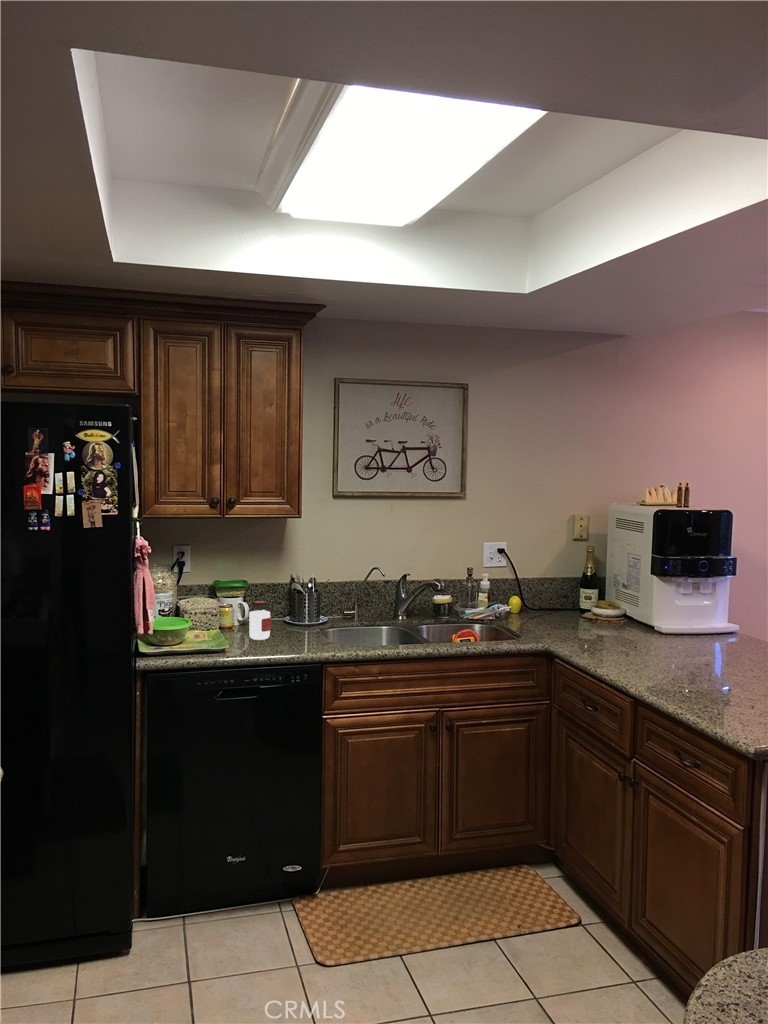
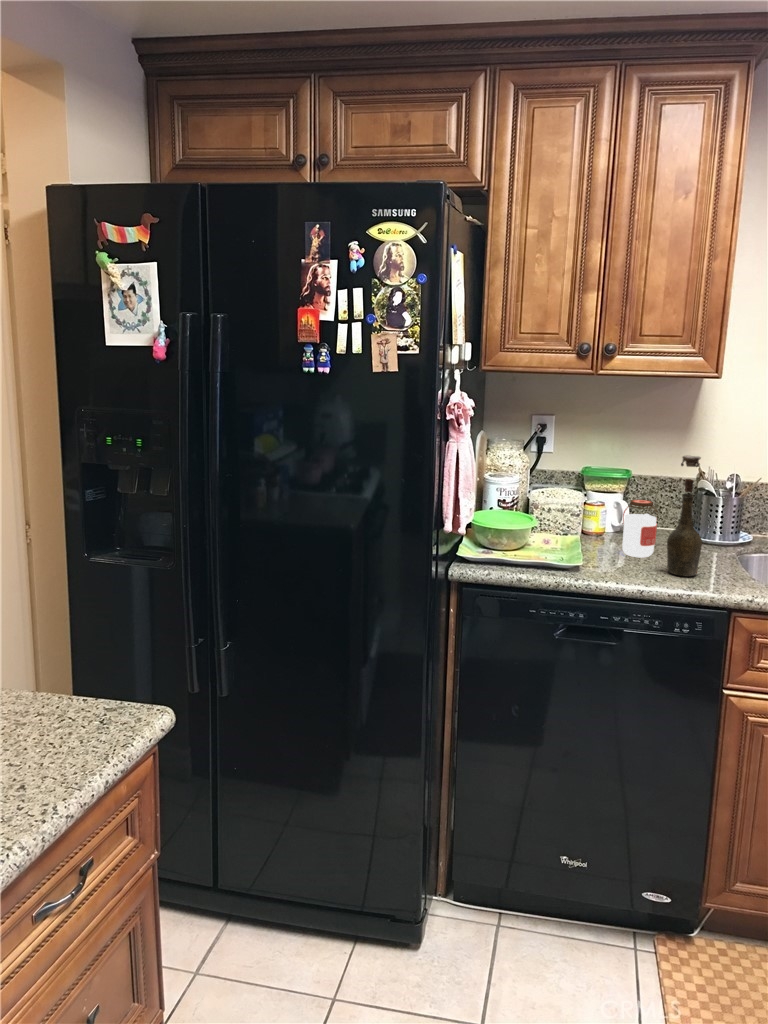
bottle: none [279,570,301,648] -> present [667,455,702,576]

